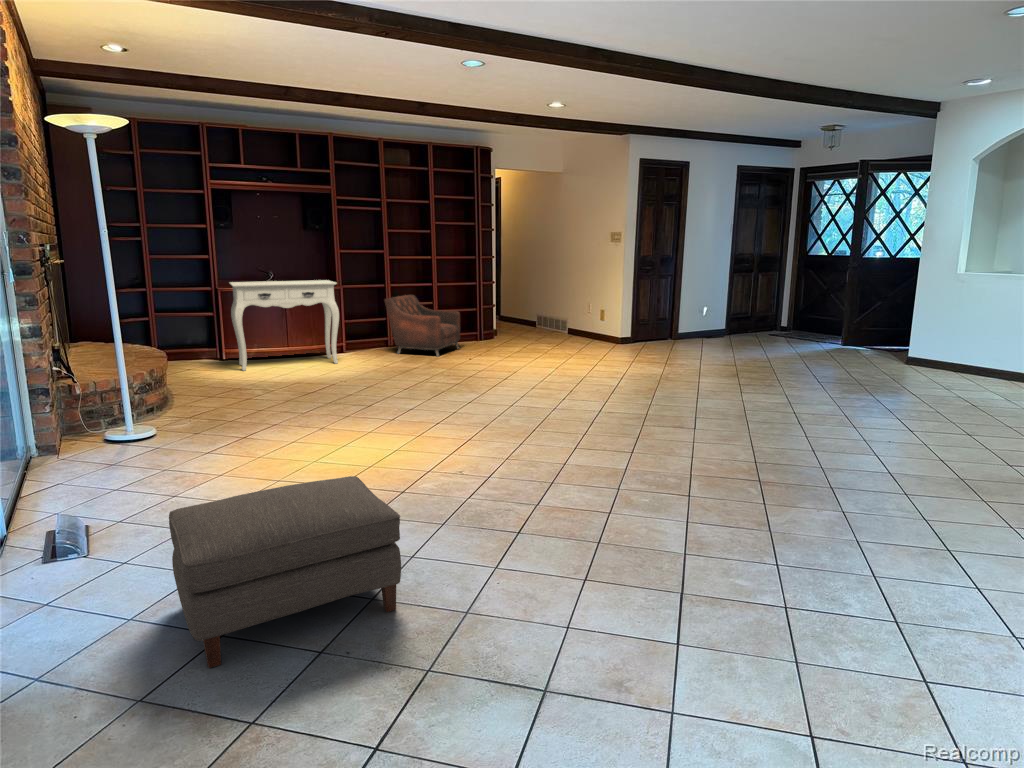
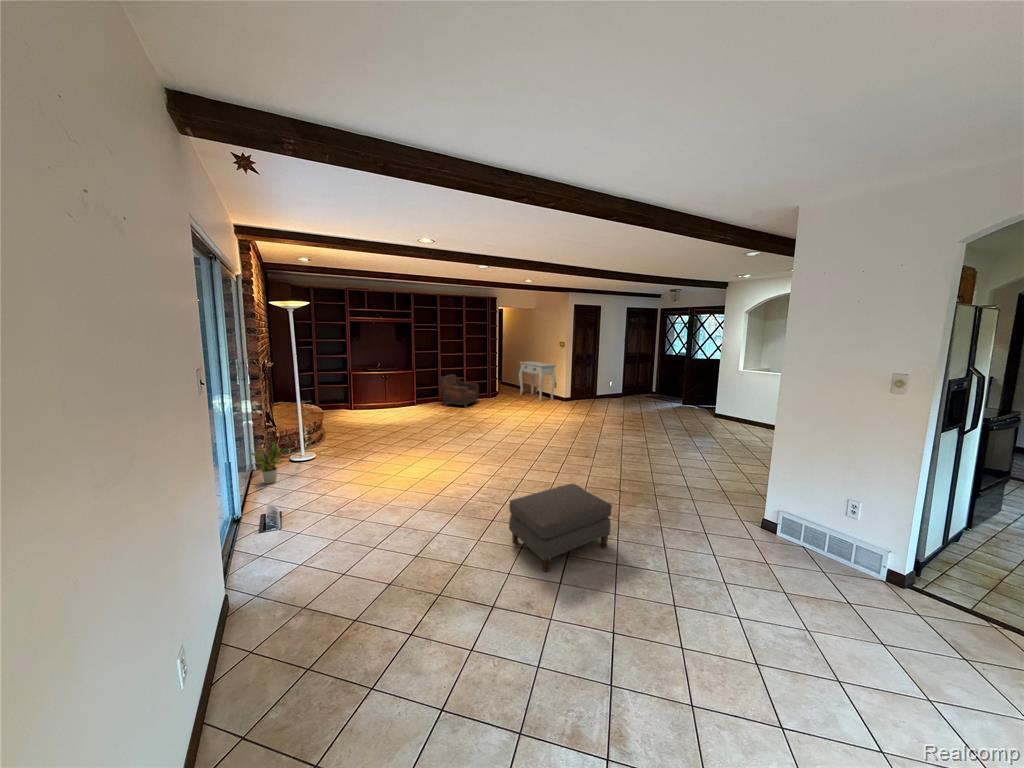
console table: present [230,280,339,371] -> present [519,362,556,401]
potted plant: none [24,398,102,479] -> present [251,442,288,484]
ottoman: present [169,476,401,668] -> present [509,484,612,572]

